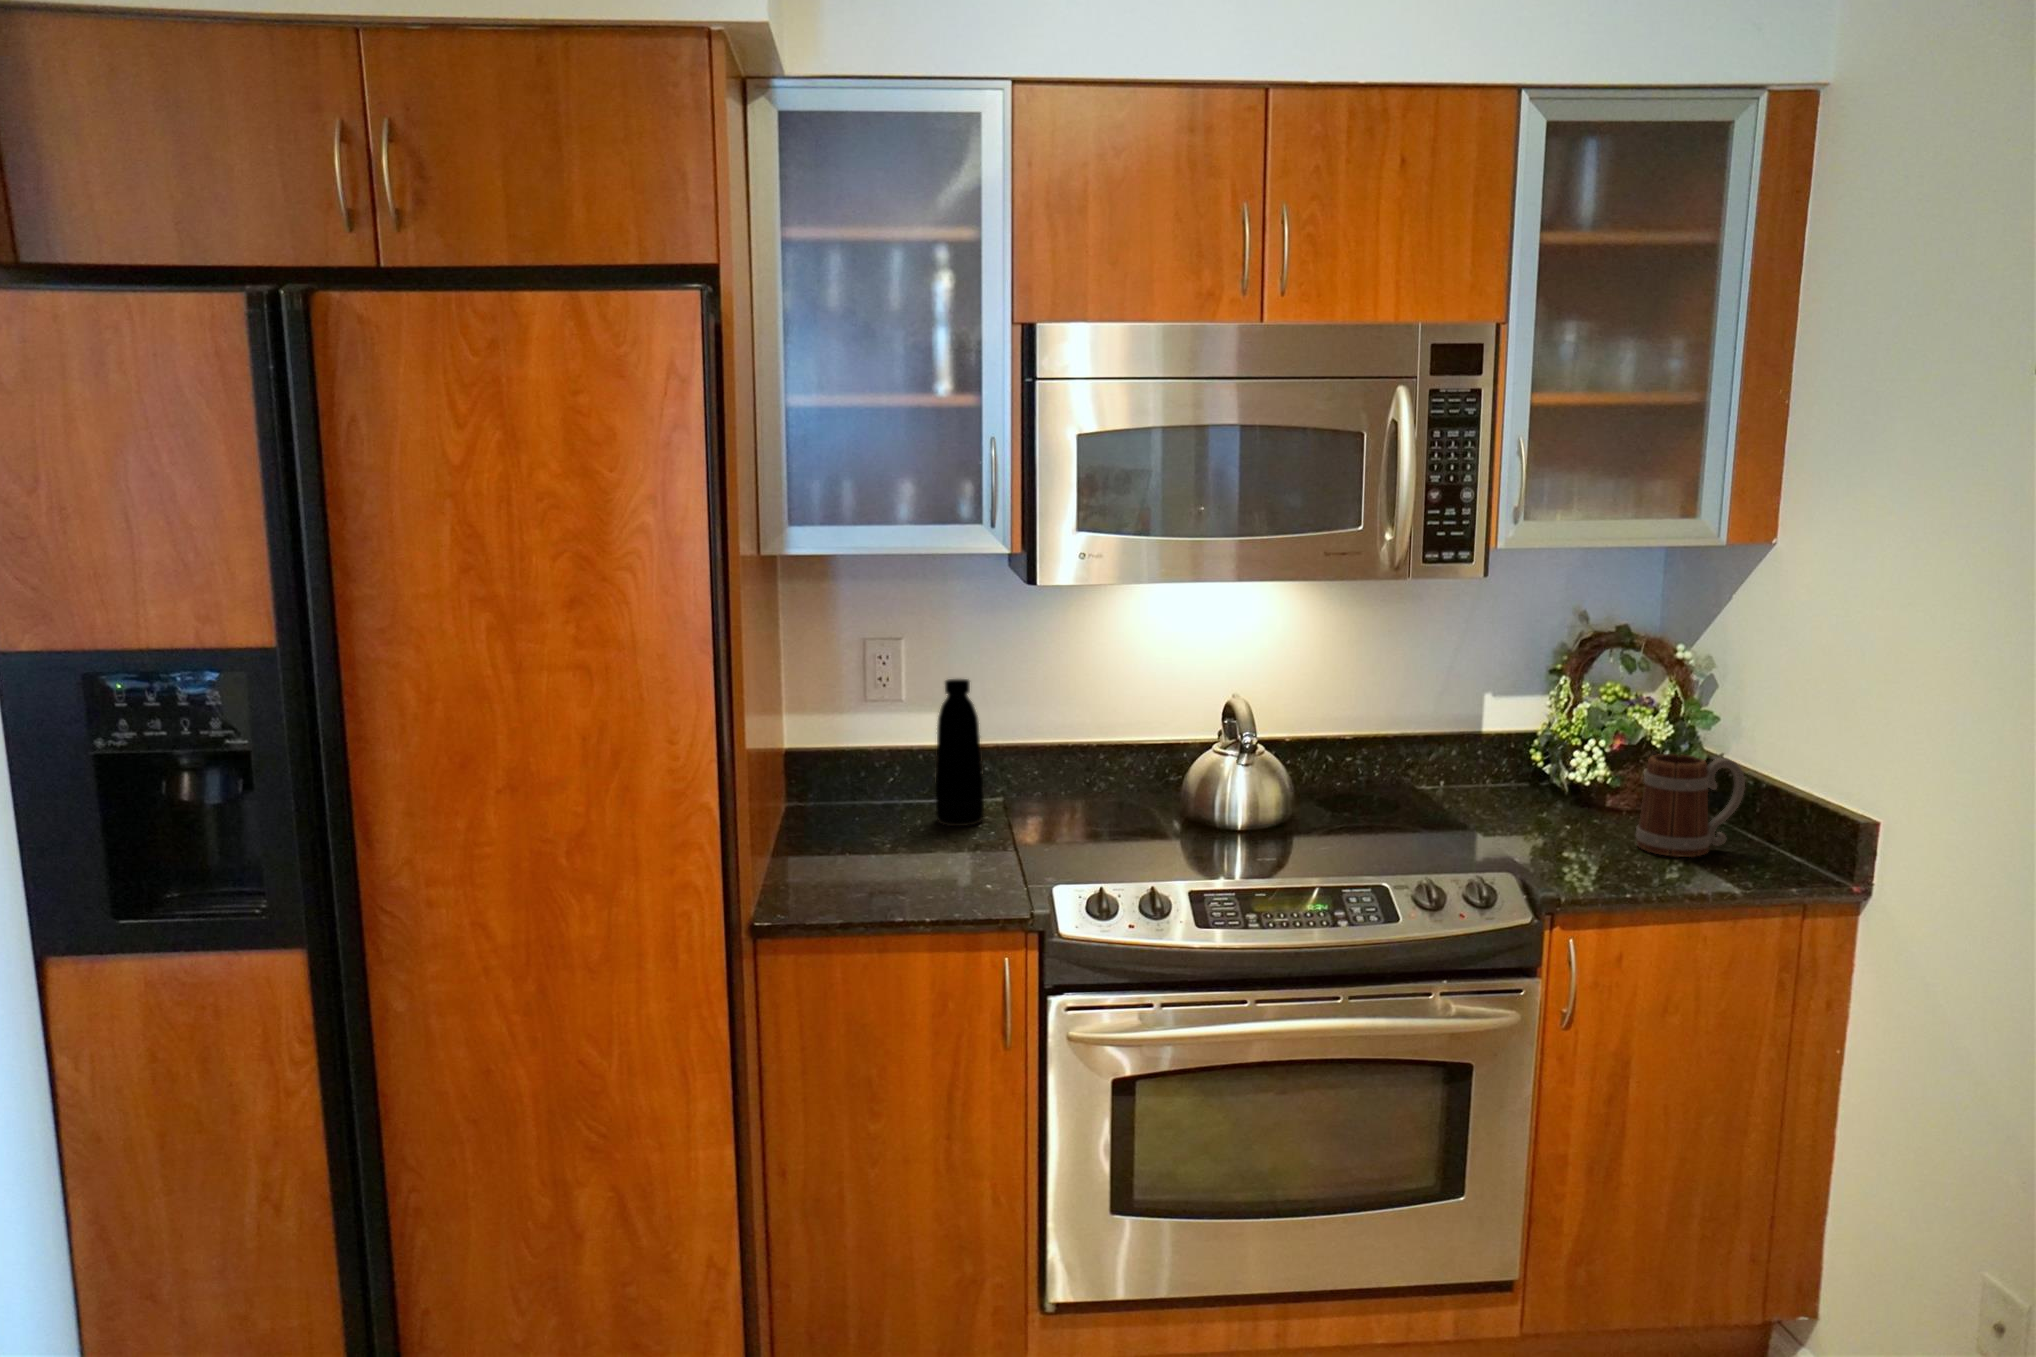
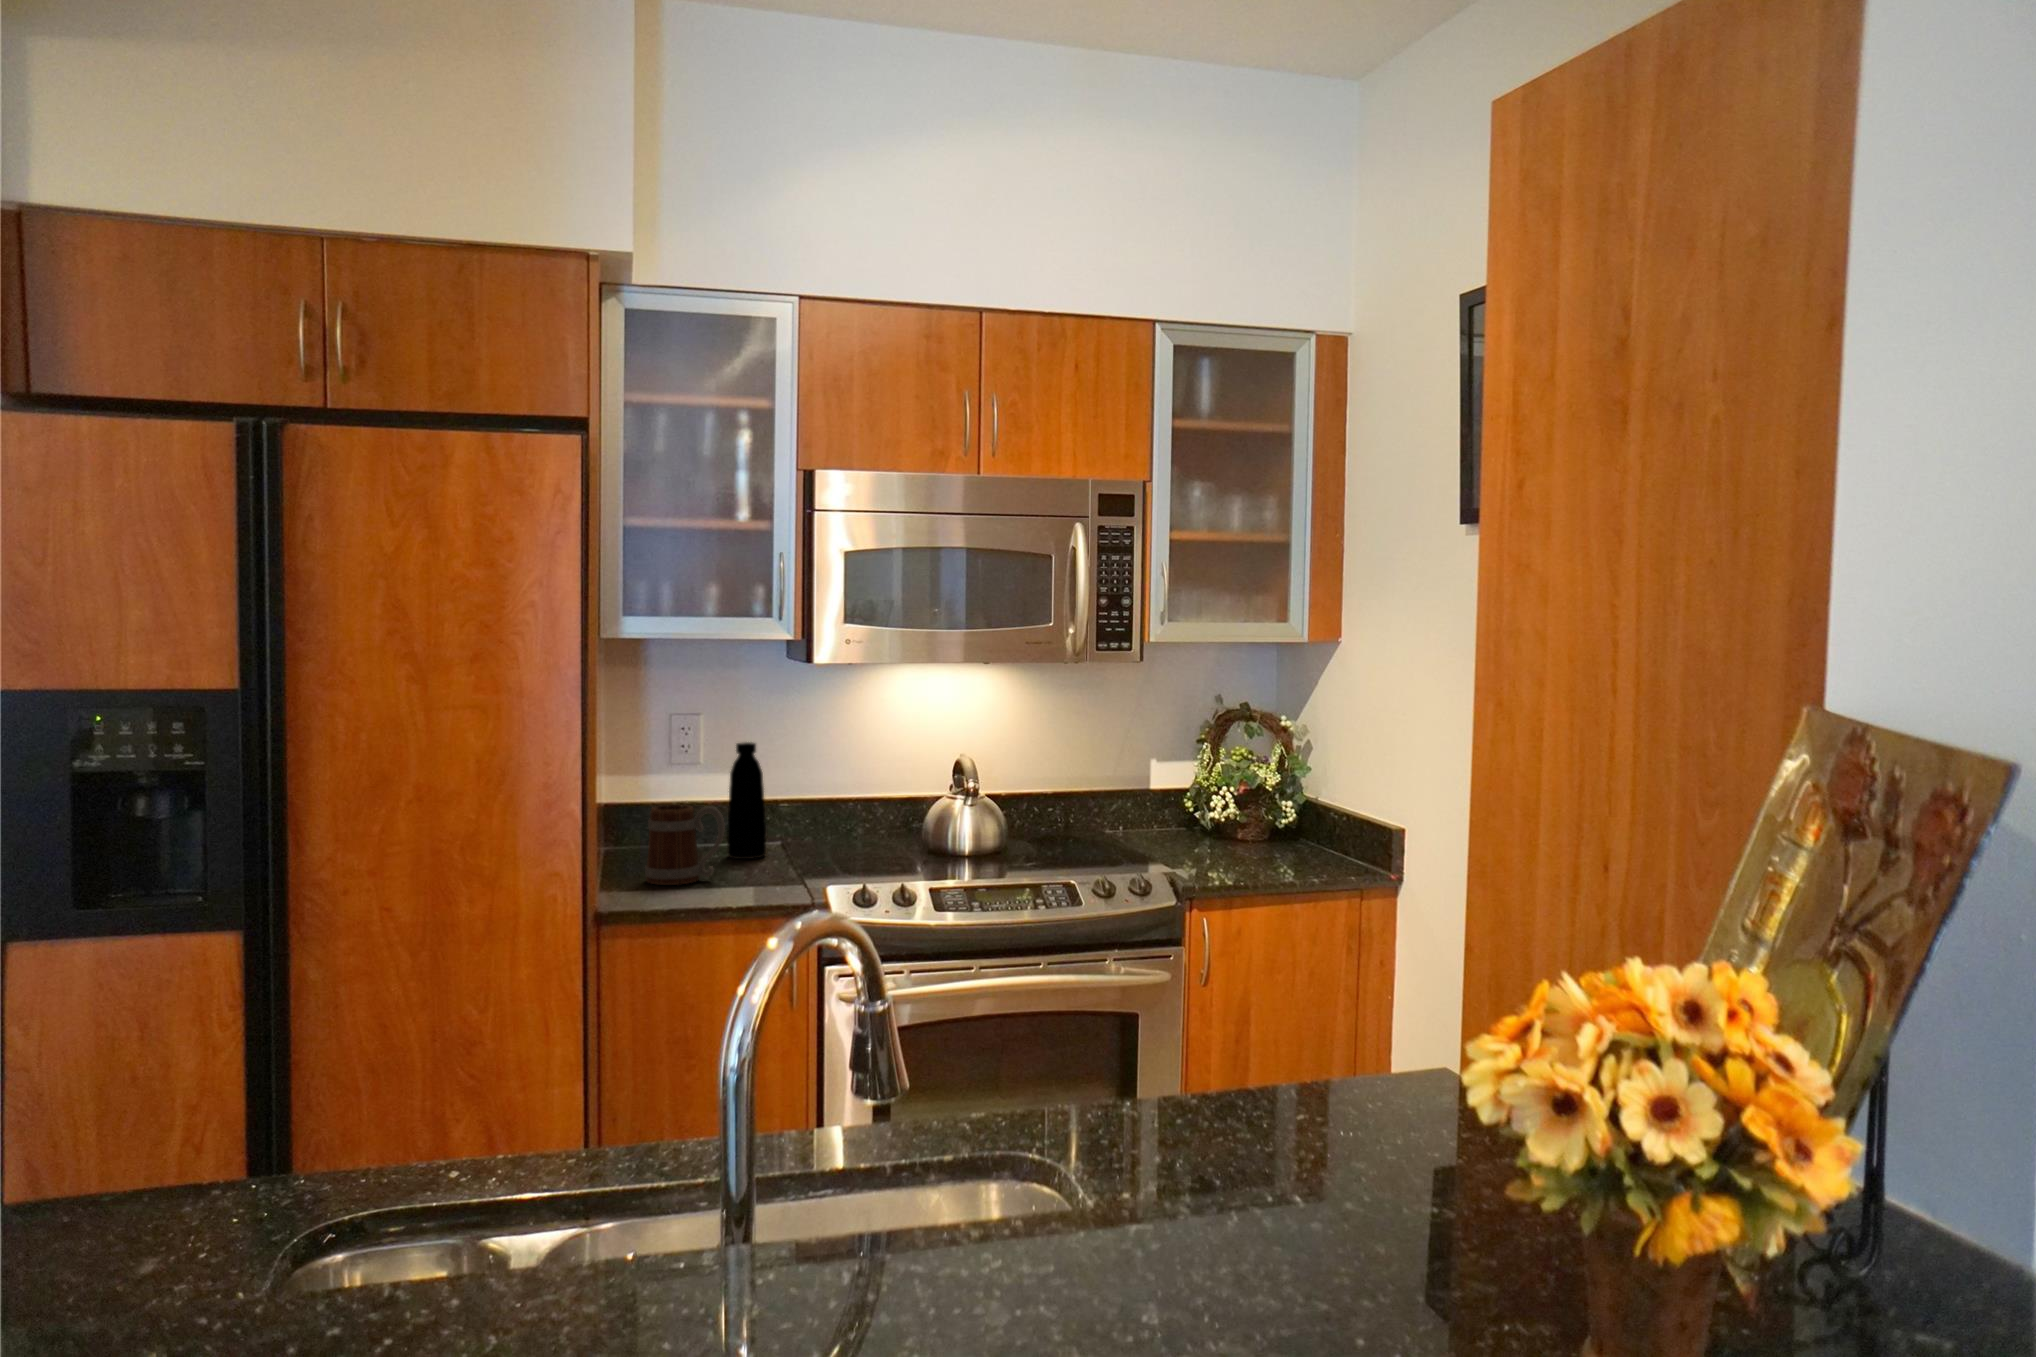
mug: present [1636,754,1745,857] -> present [645,805,725,885]

